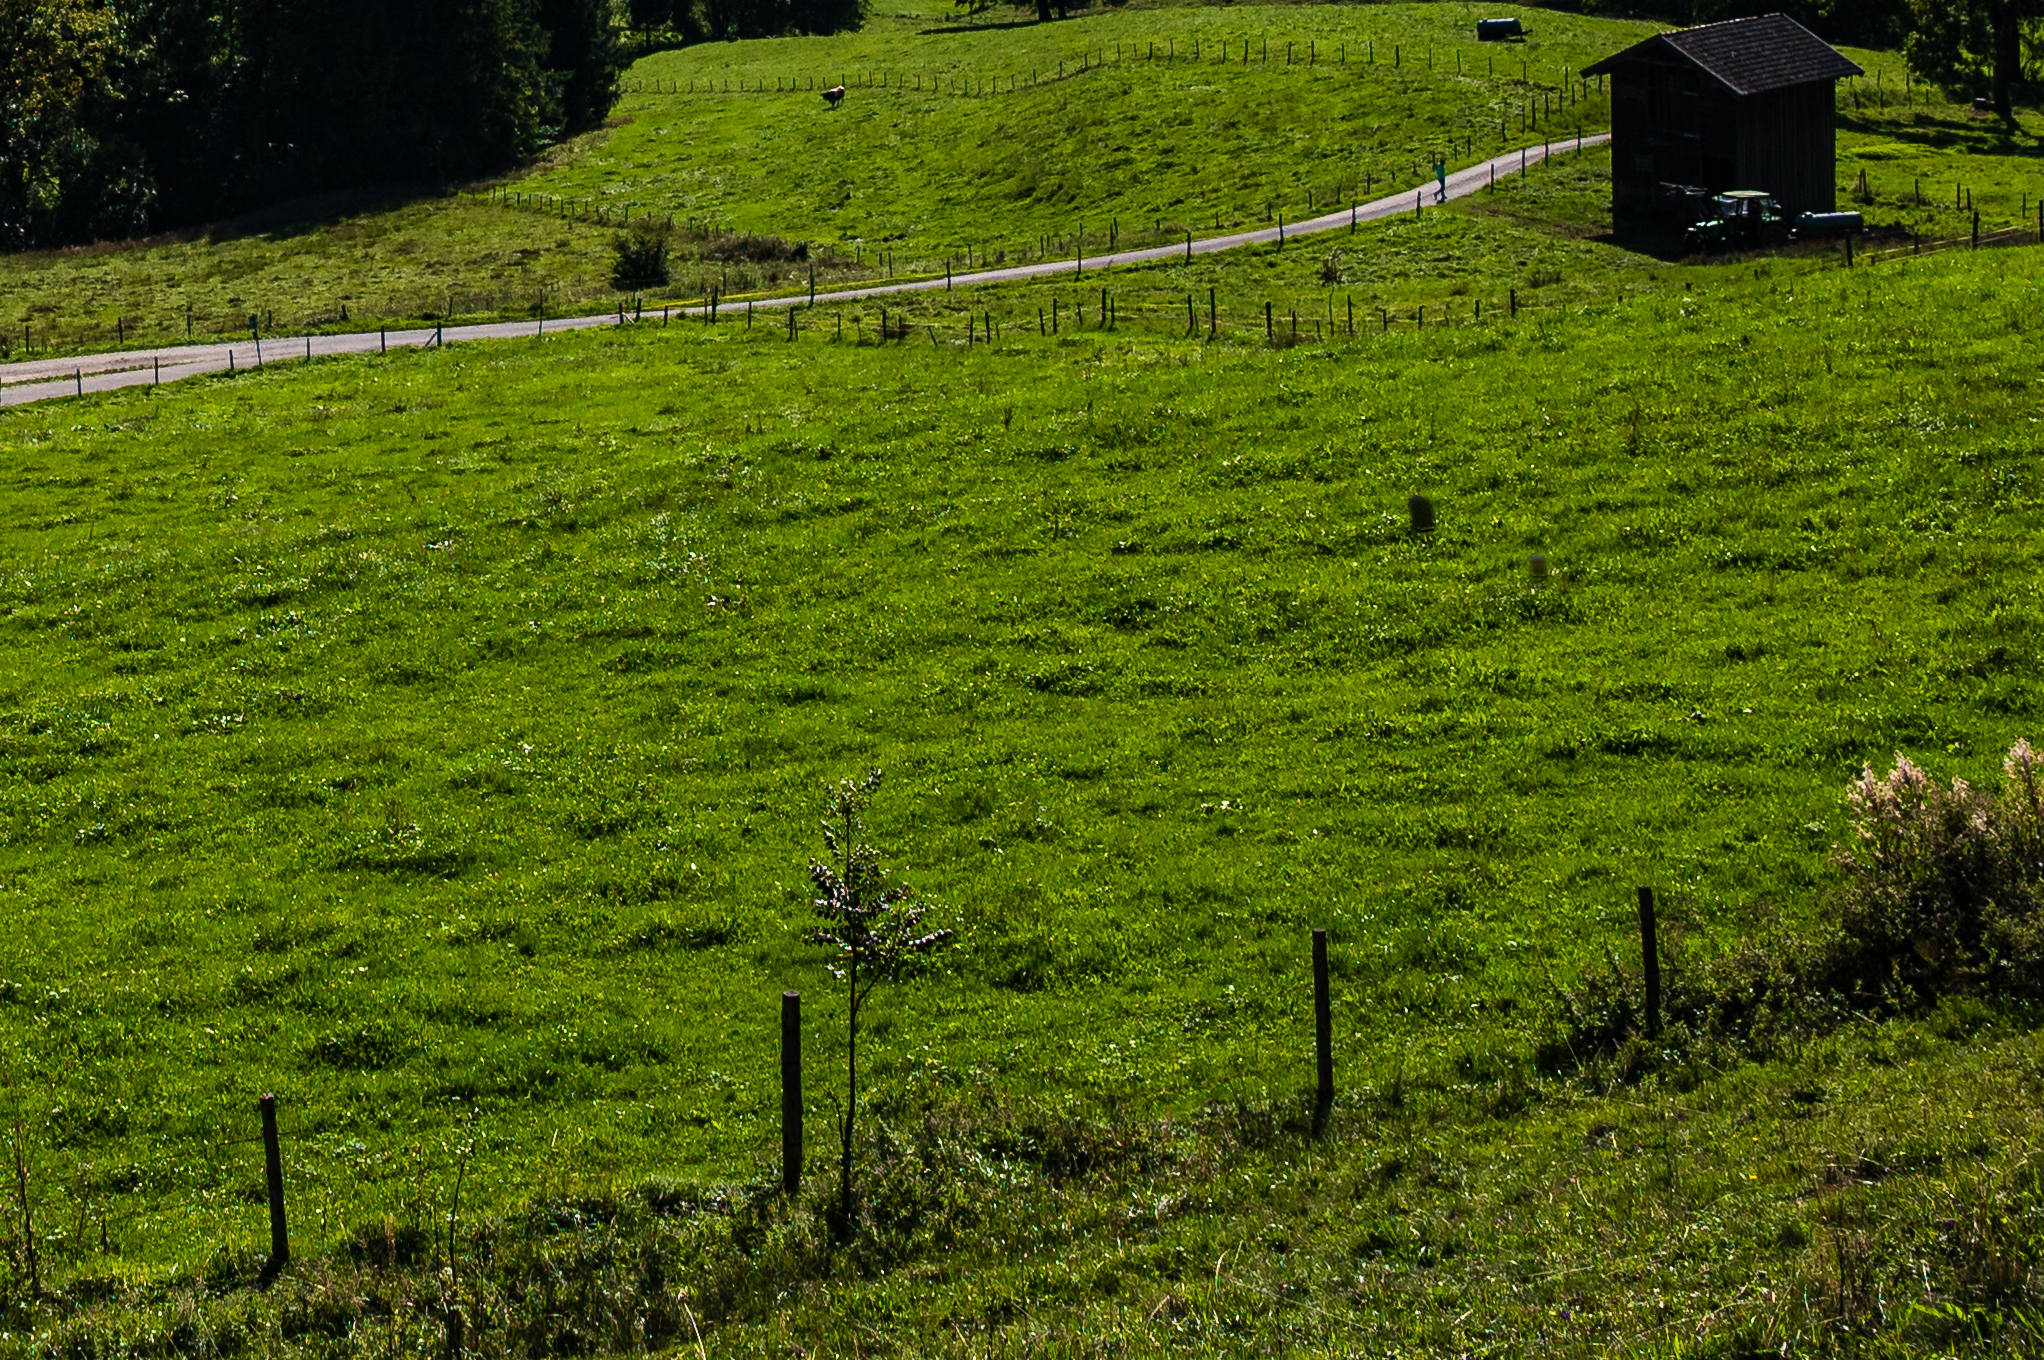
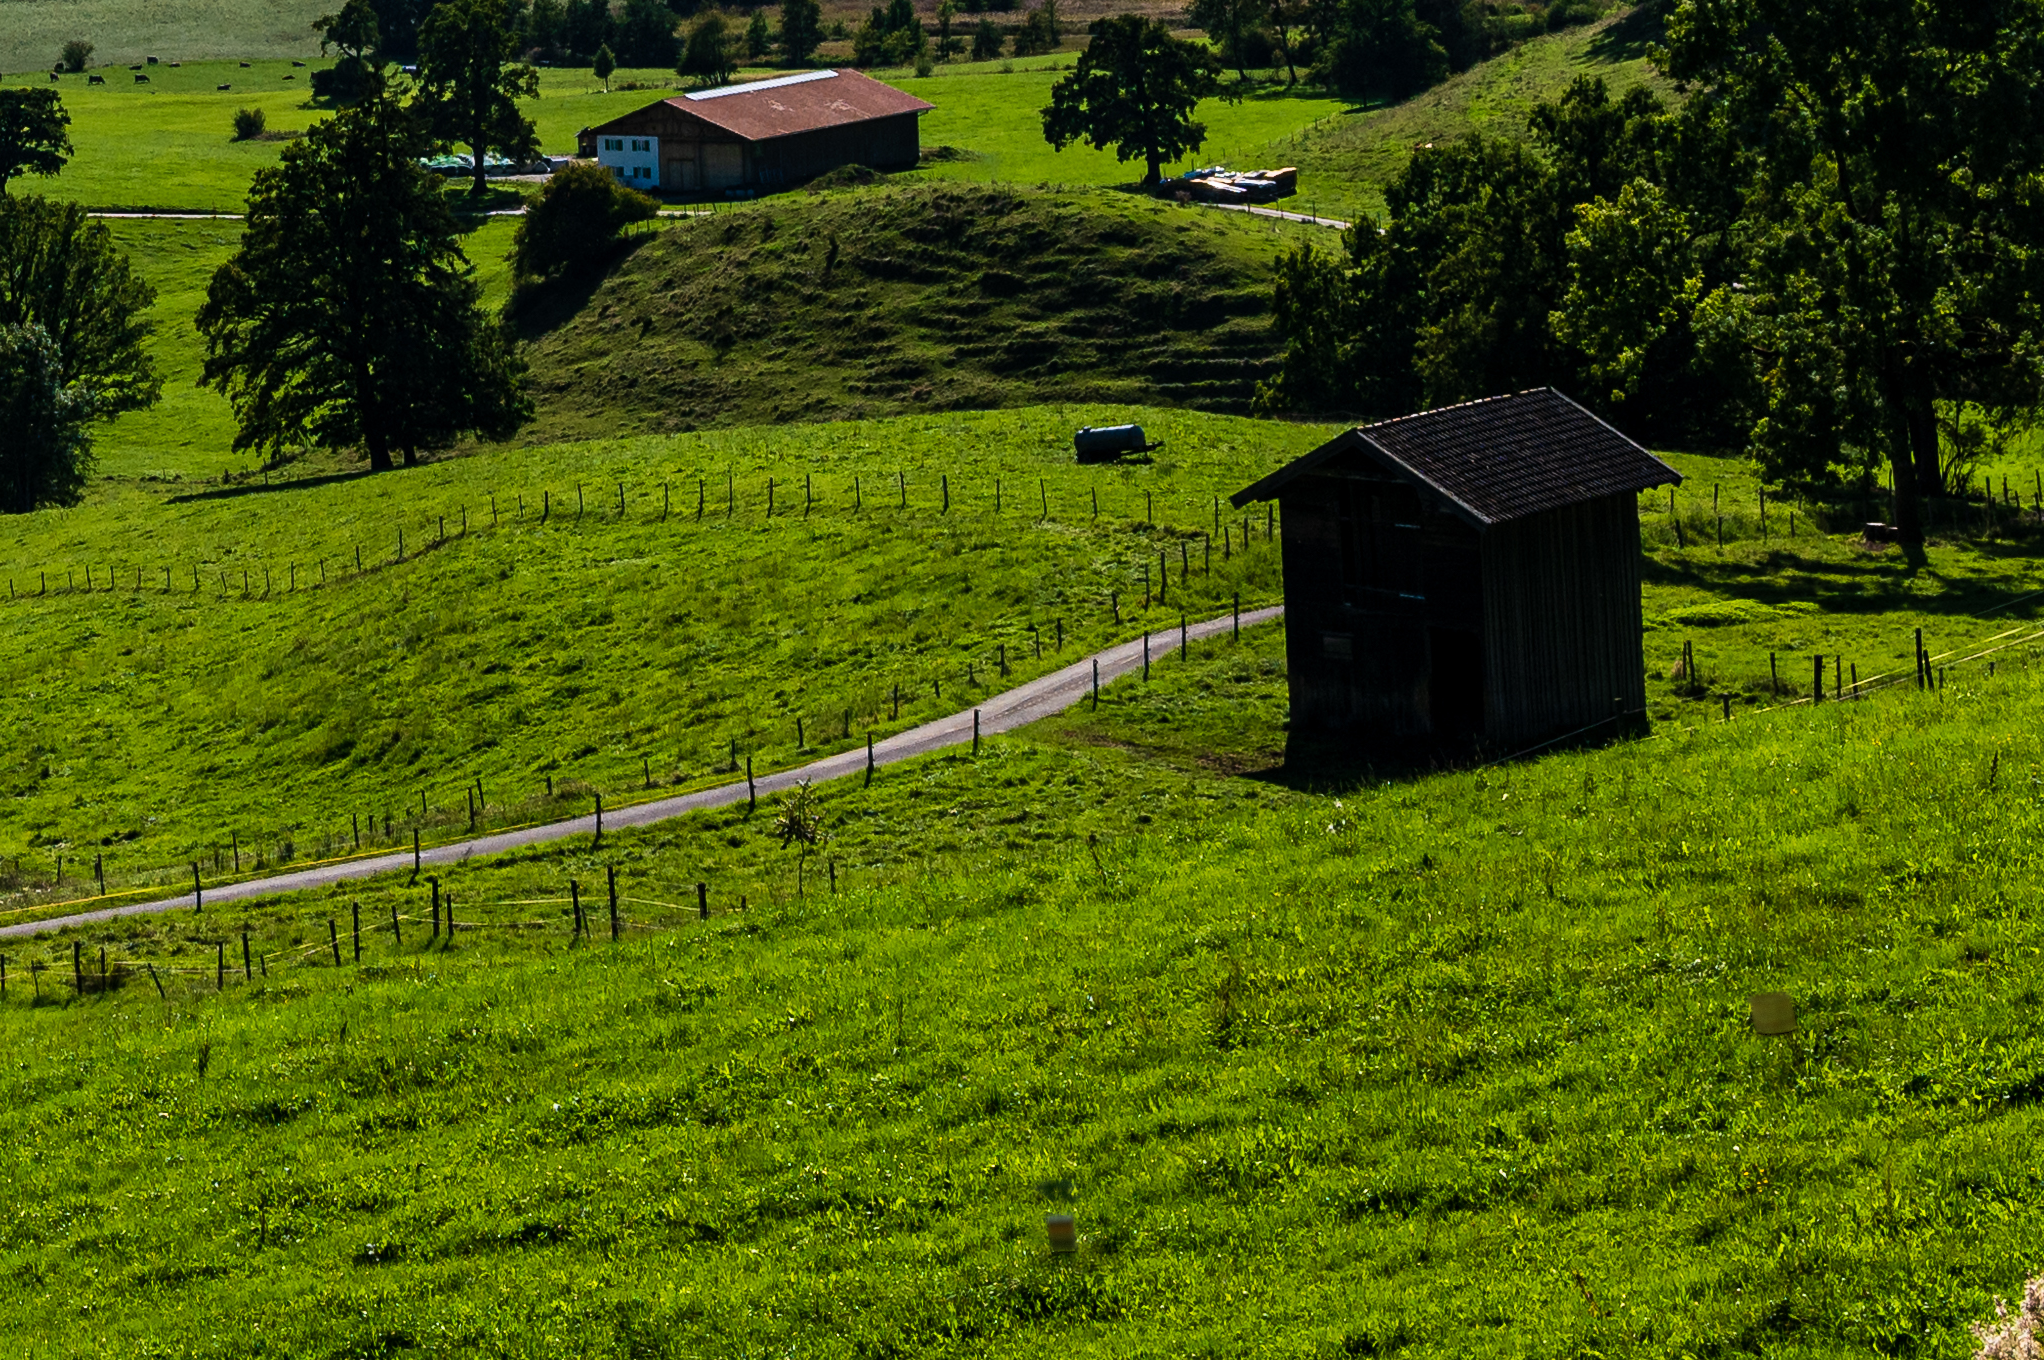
wooden bucket: none [1958,447,1990,472] -> present [1747,992,1796,1034]
backpack: present [1407,494,1437,530] -> none [856,1126,905,1192]

